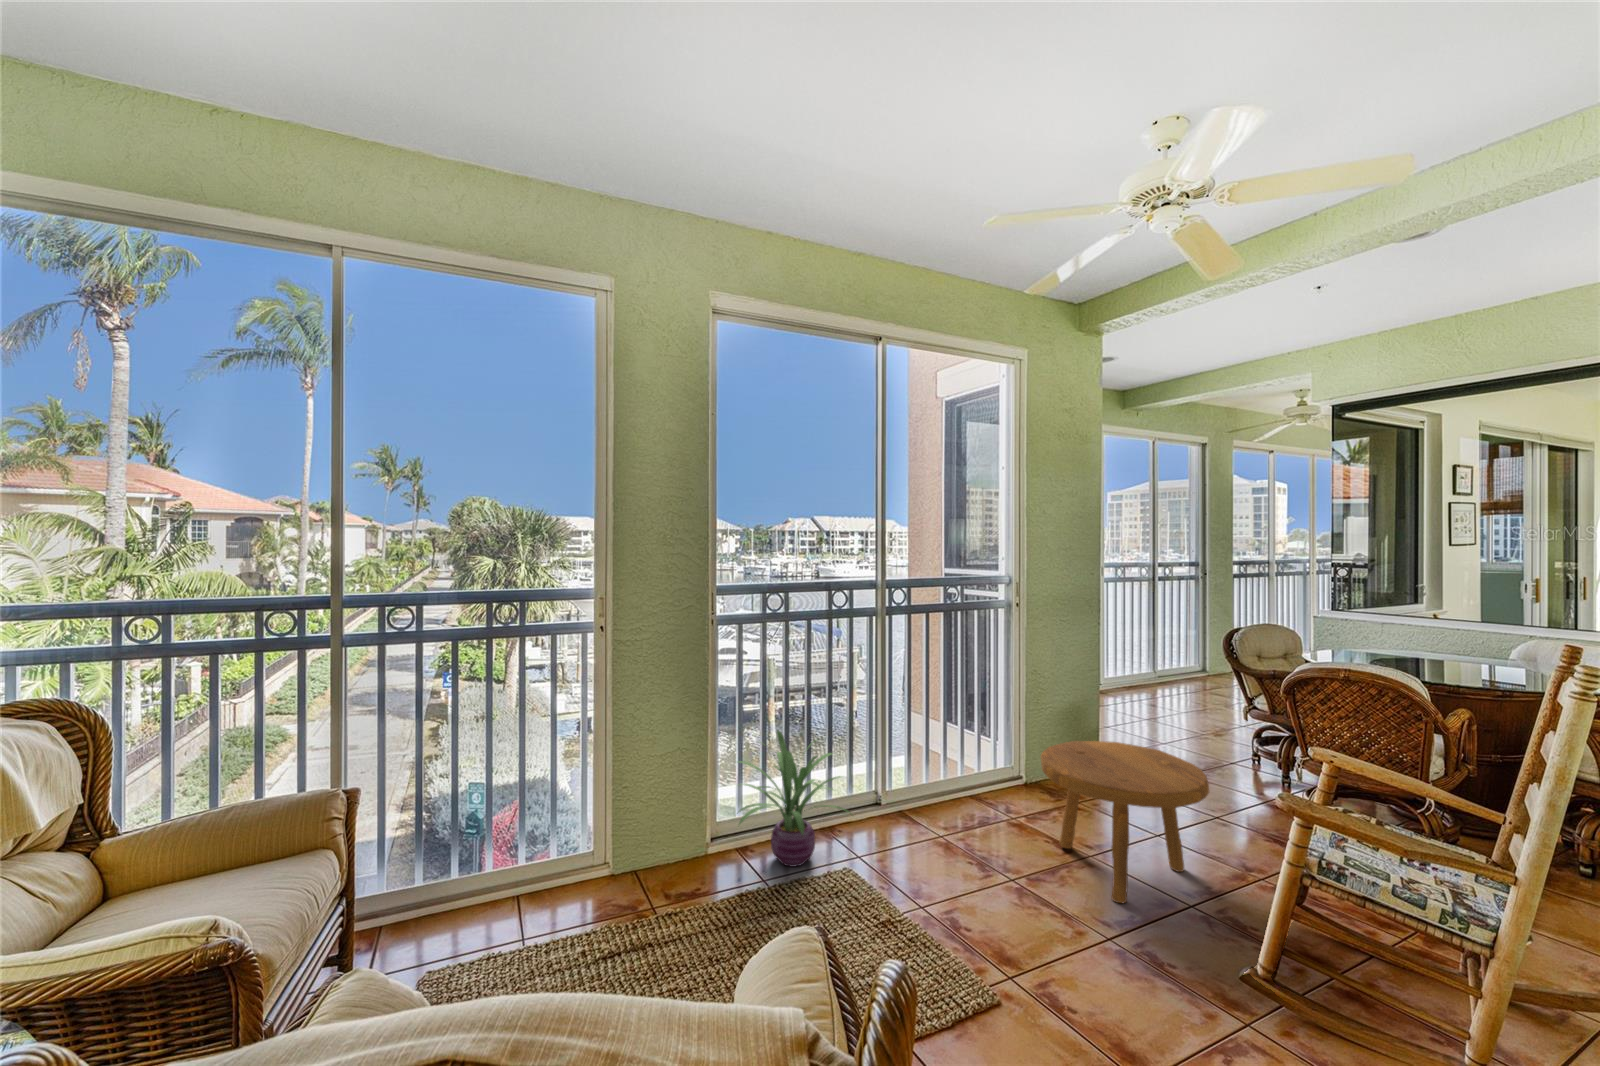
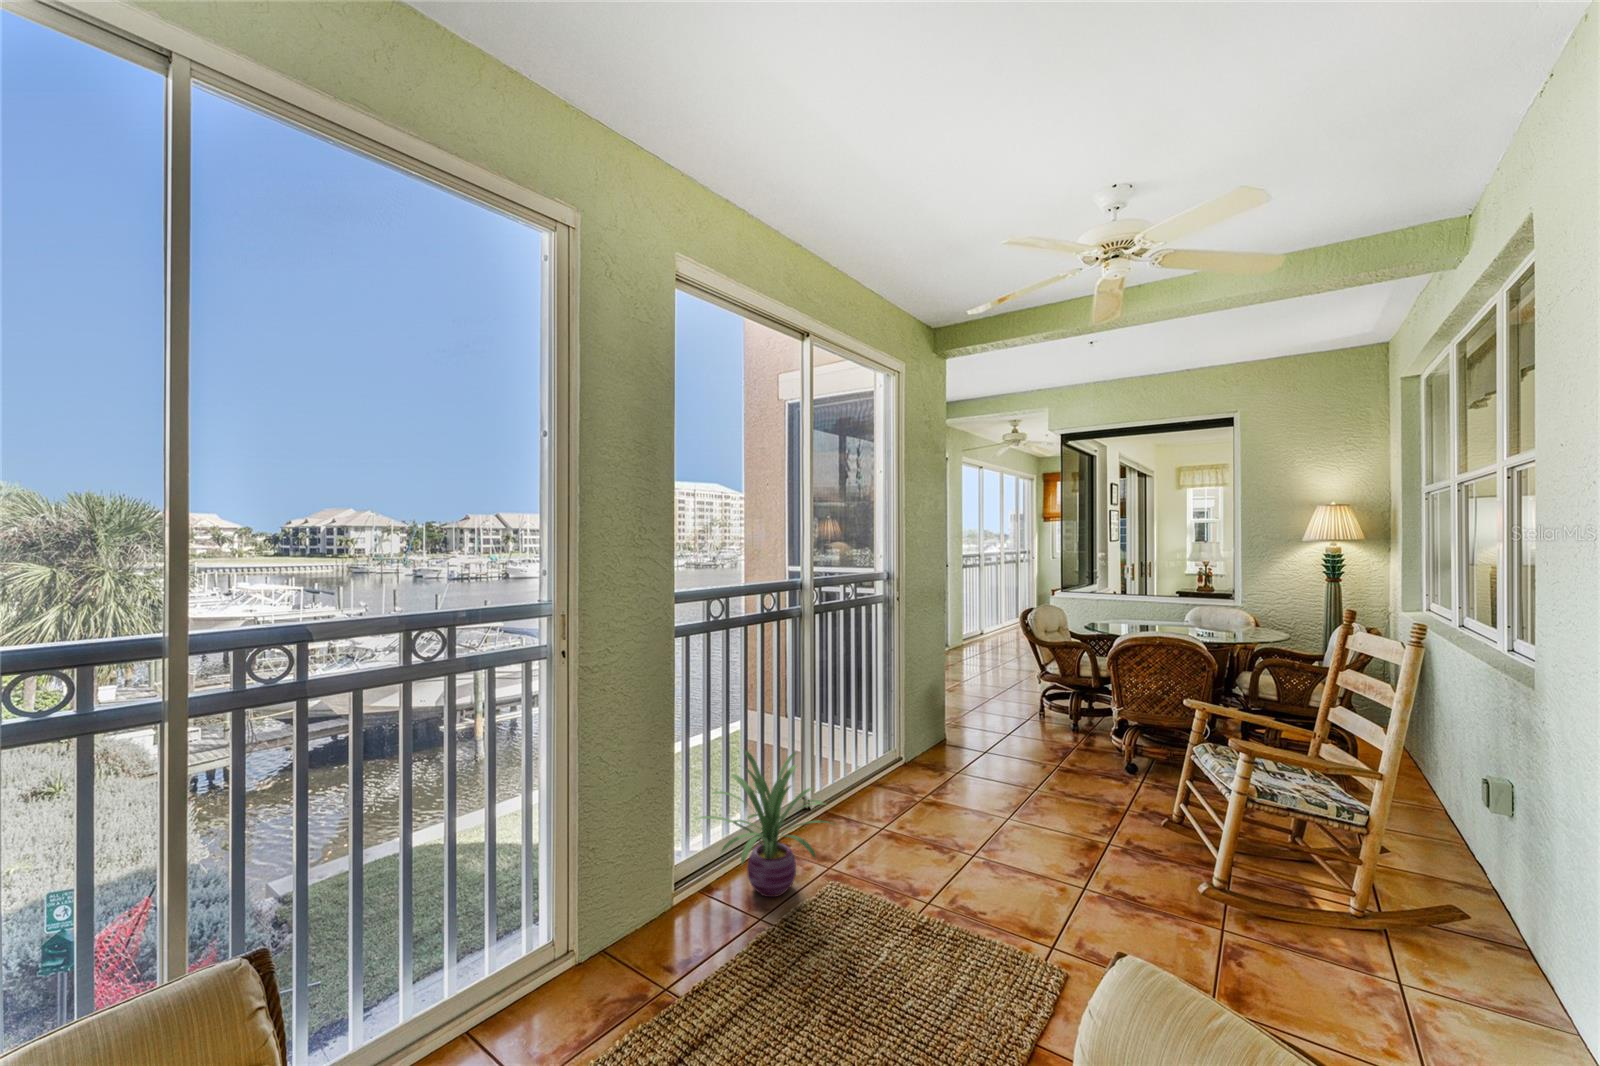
footstool: present [1041,741,1209,903] -> none [974,715,1113,854]

